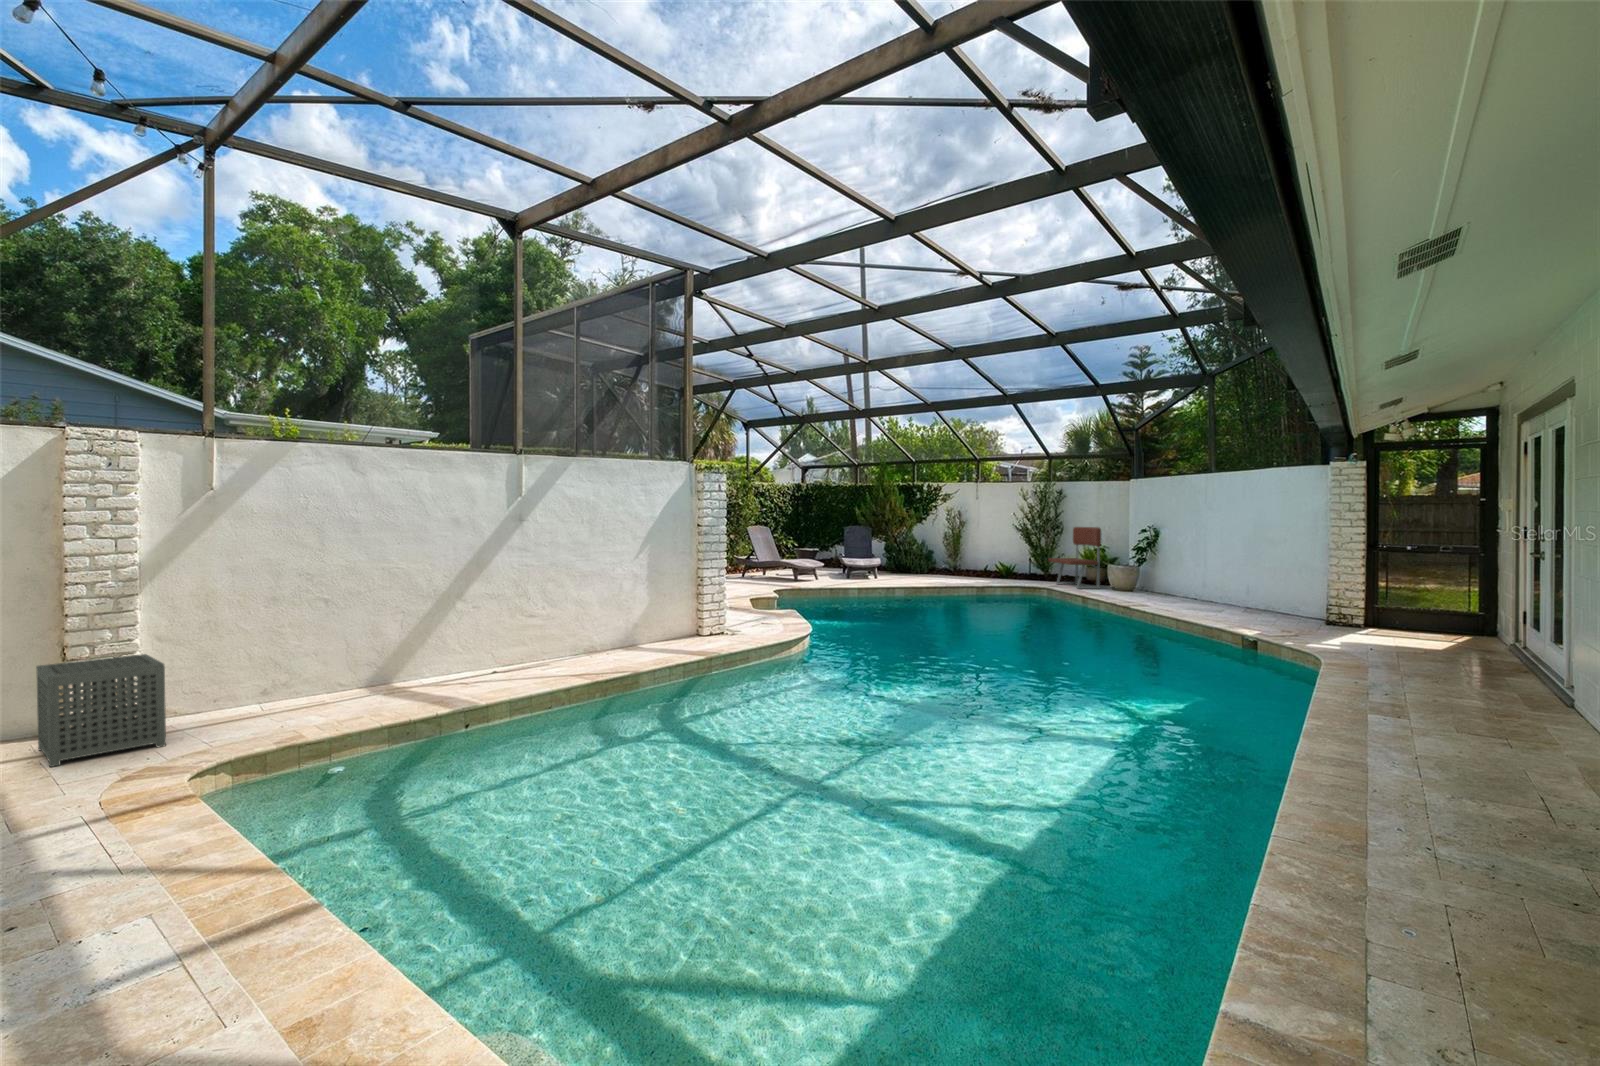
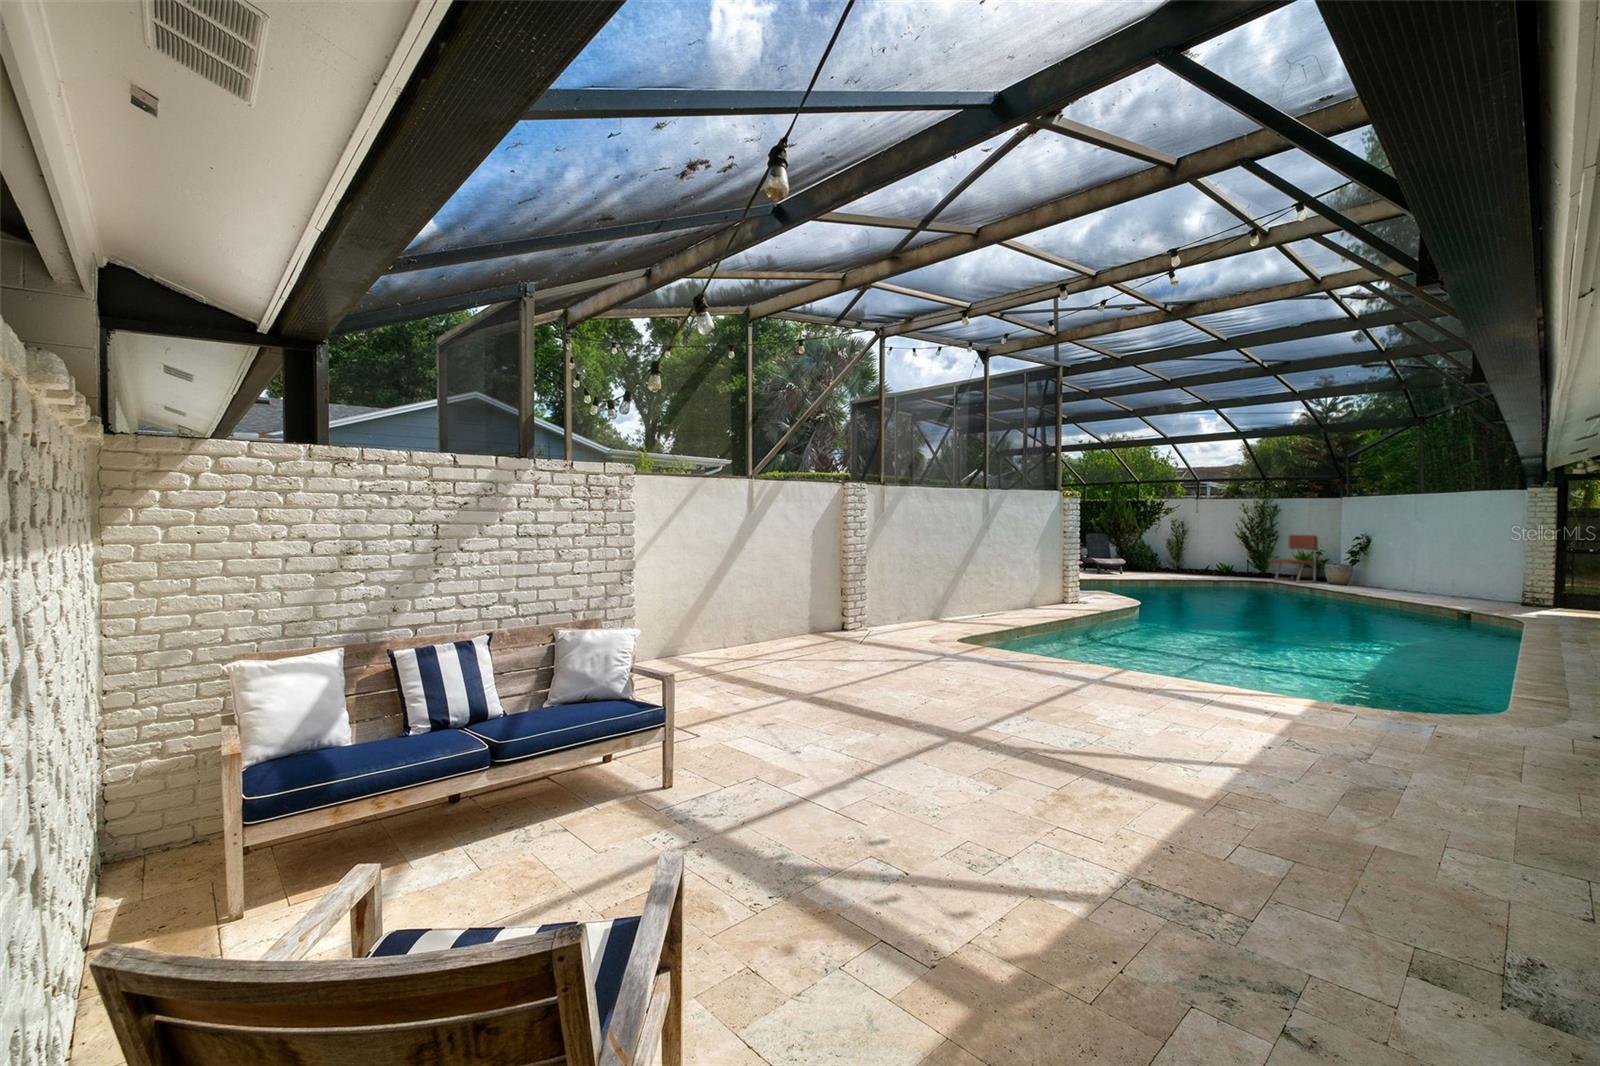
side table: present [36,654,166,767] -> none [851,593,906,639]

